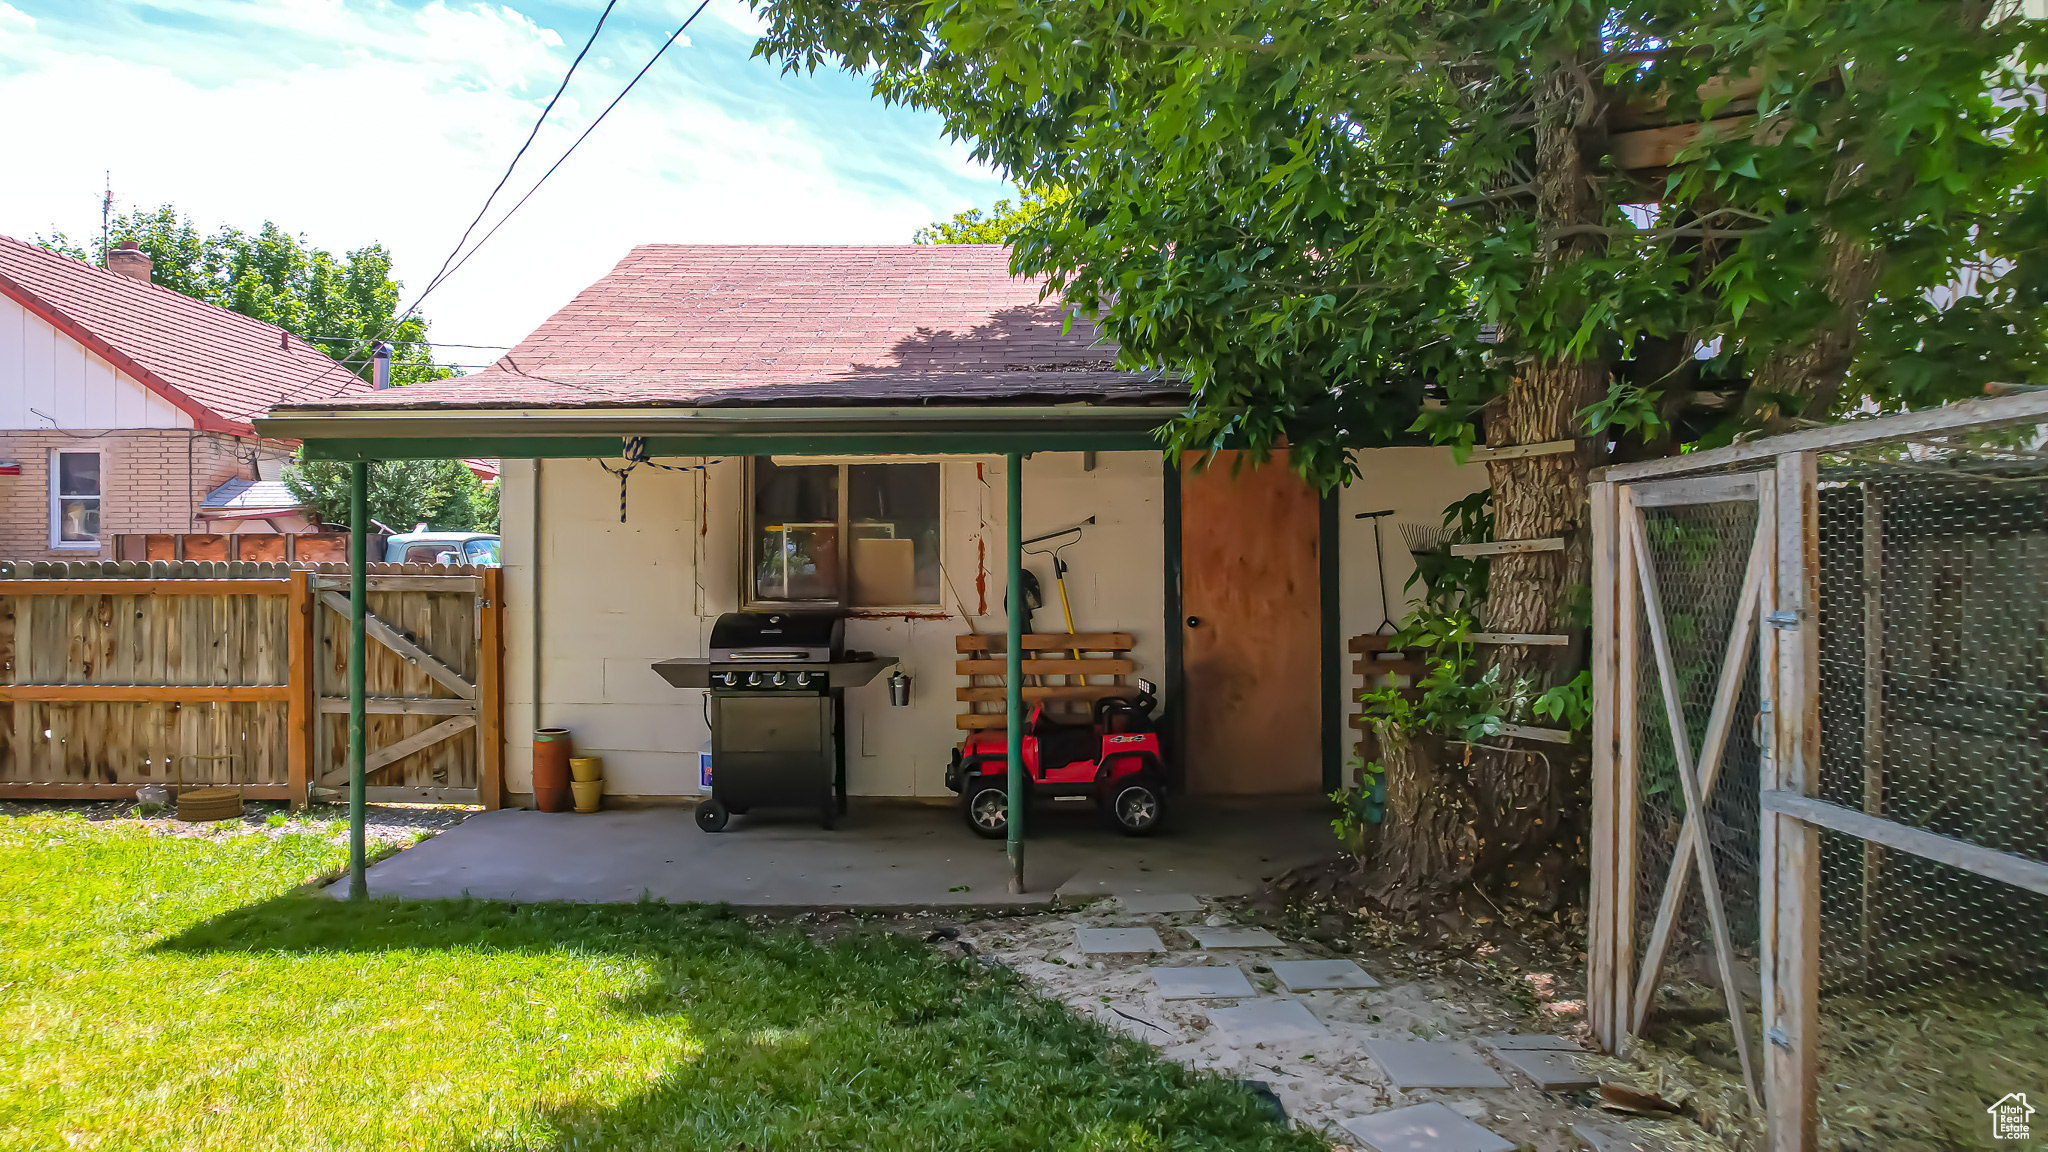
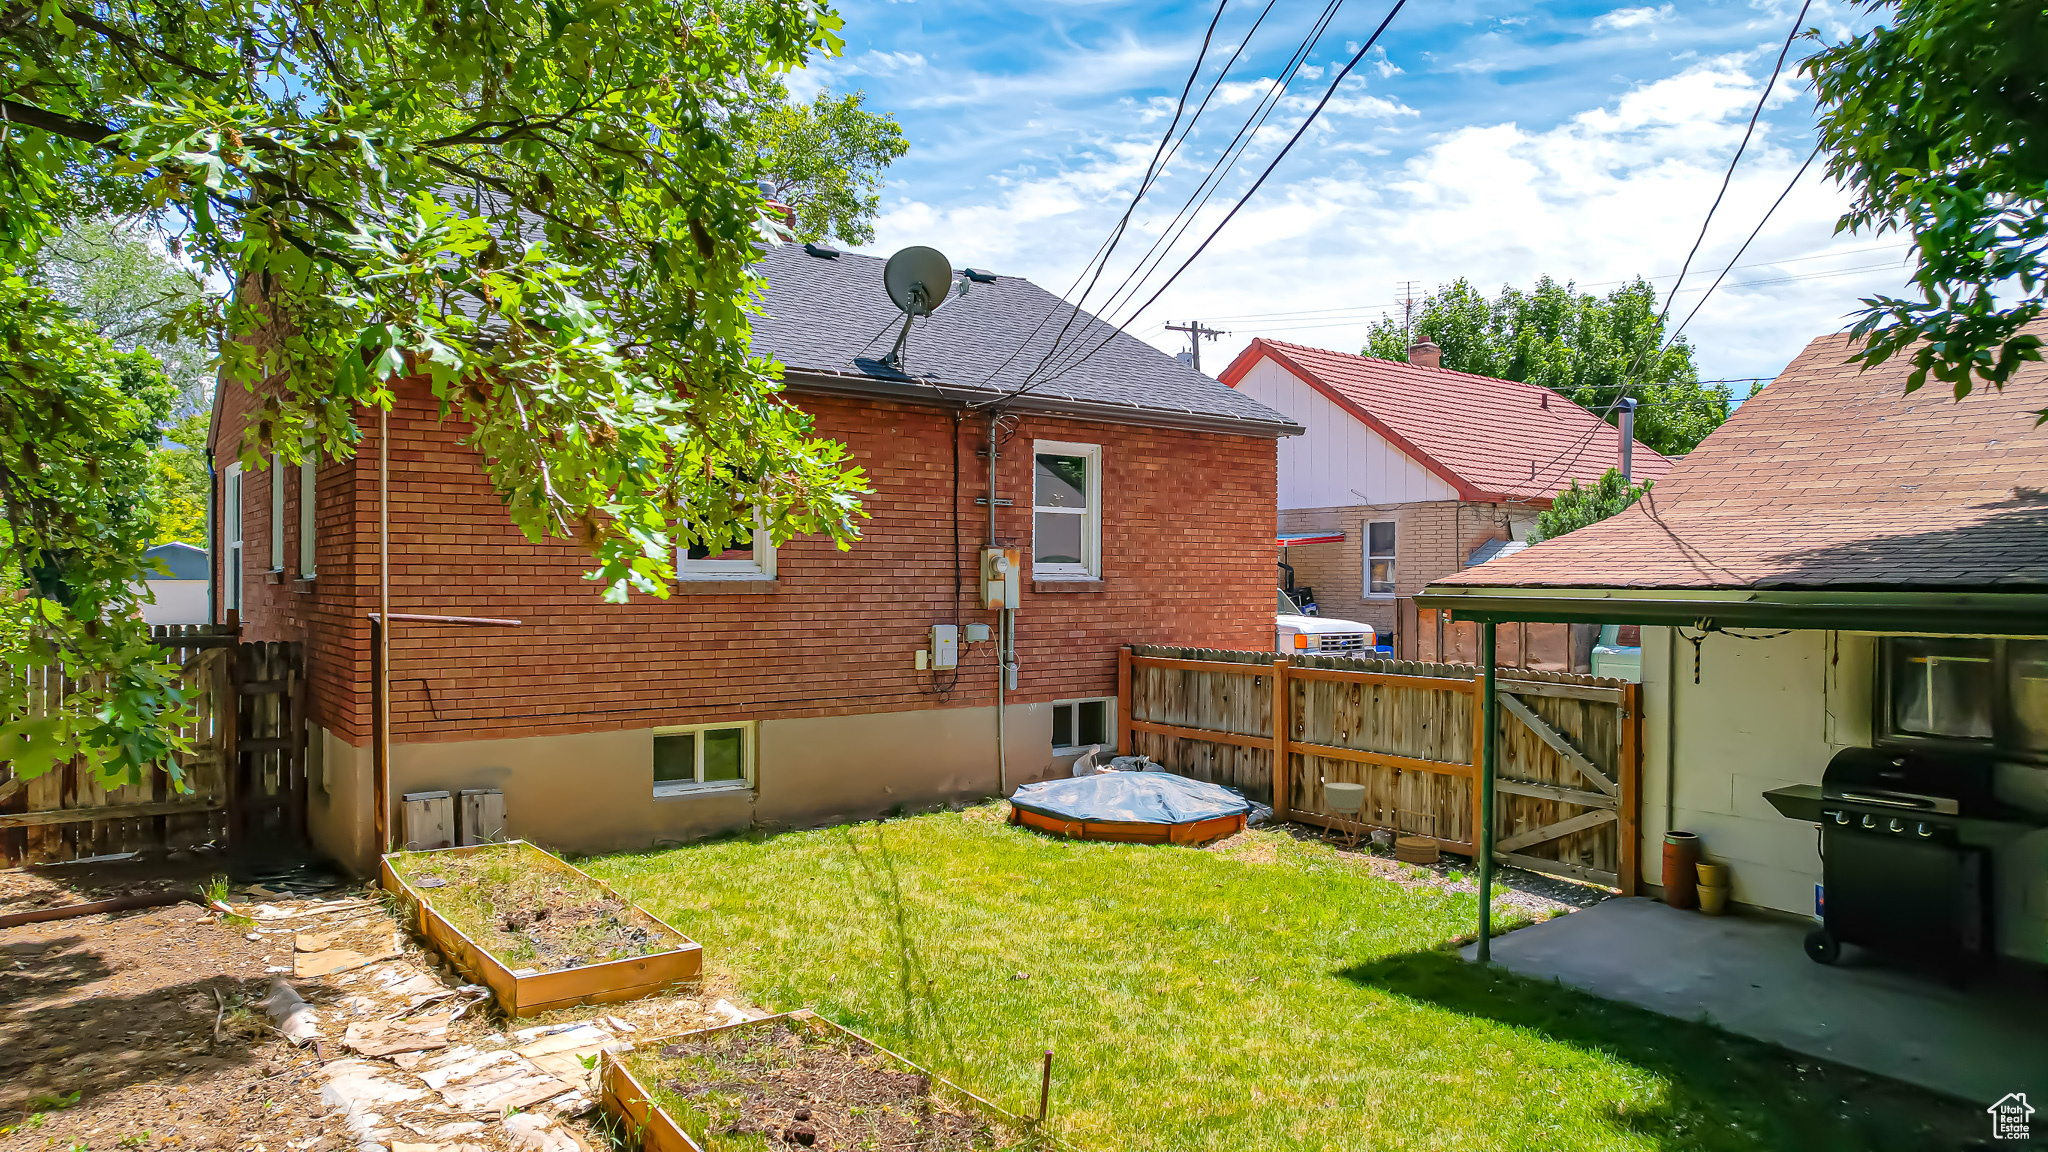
planter: none [47,735,123,820] -> present [1322,783,1365,847]

